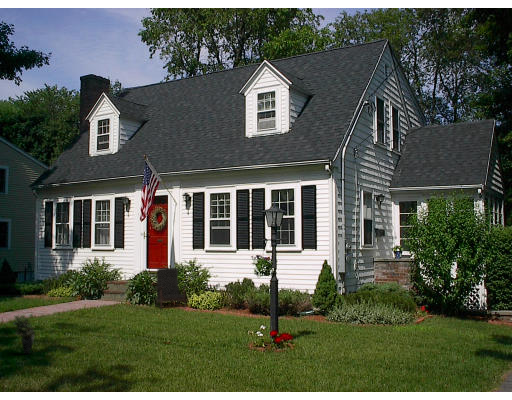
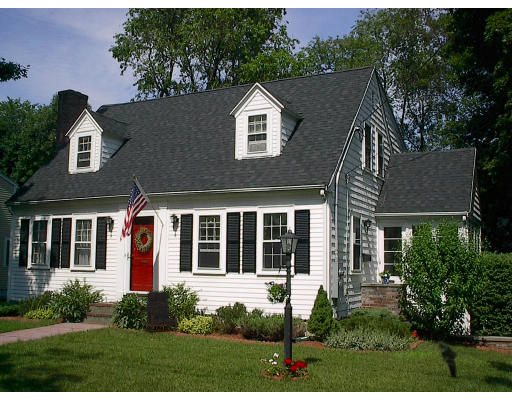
potted plant: present [14,315,35,354] -> present [438,341,457,377]

